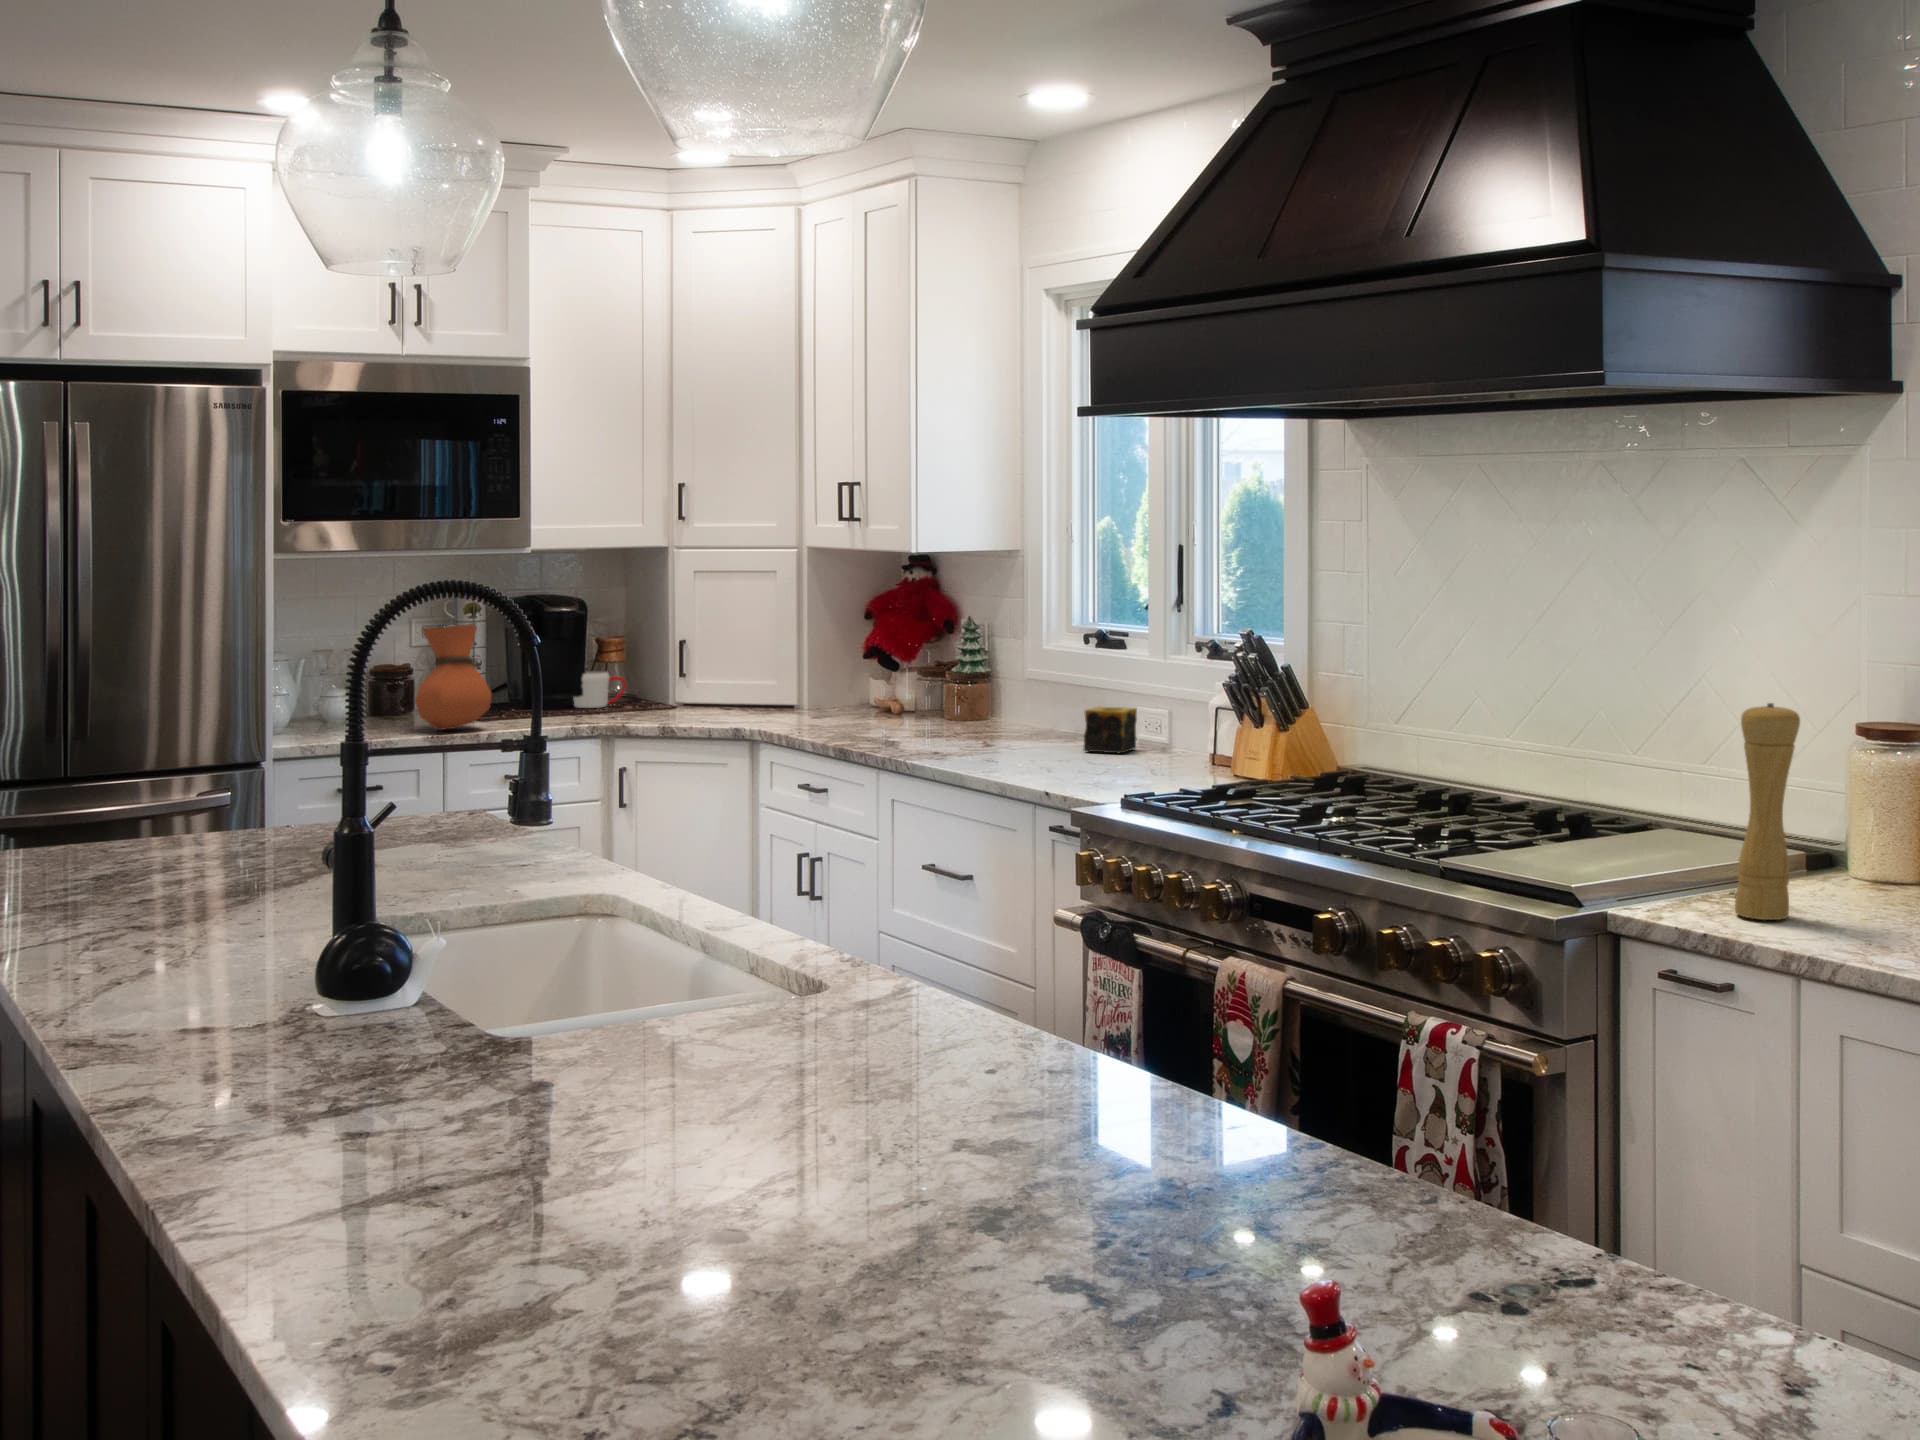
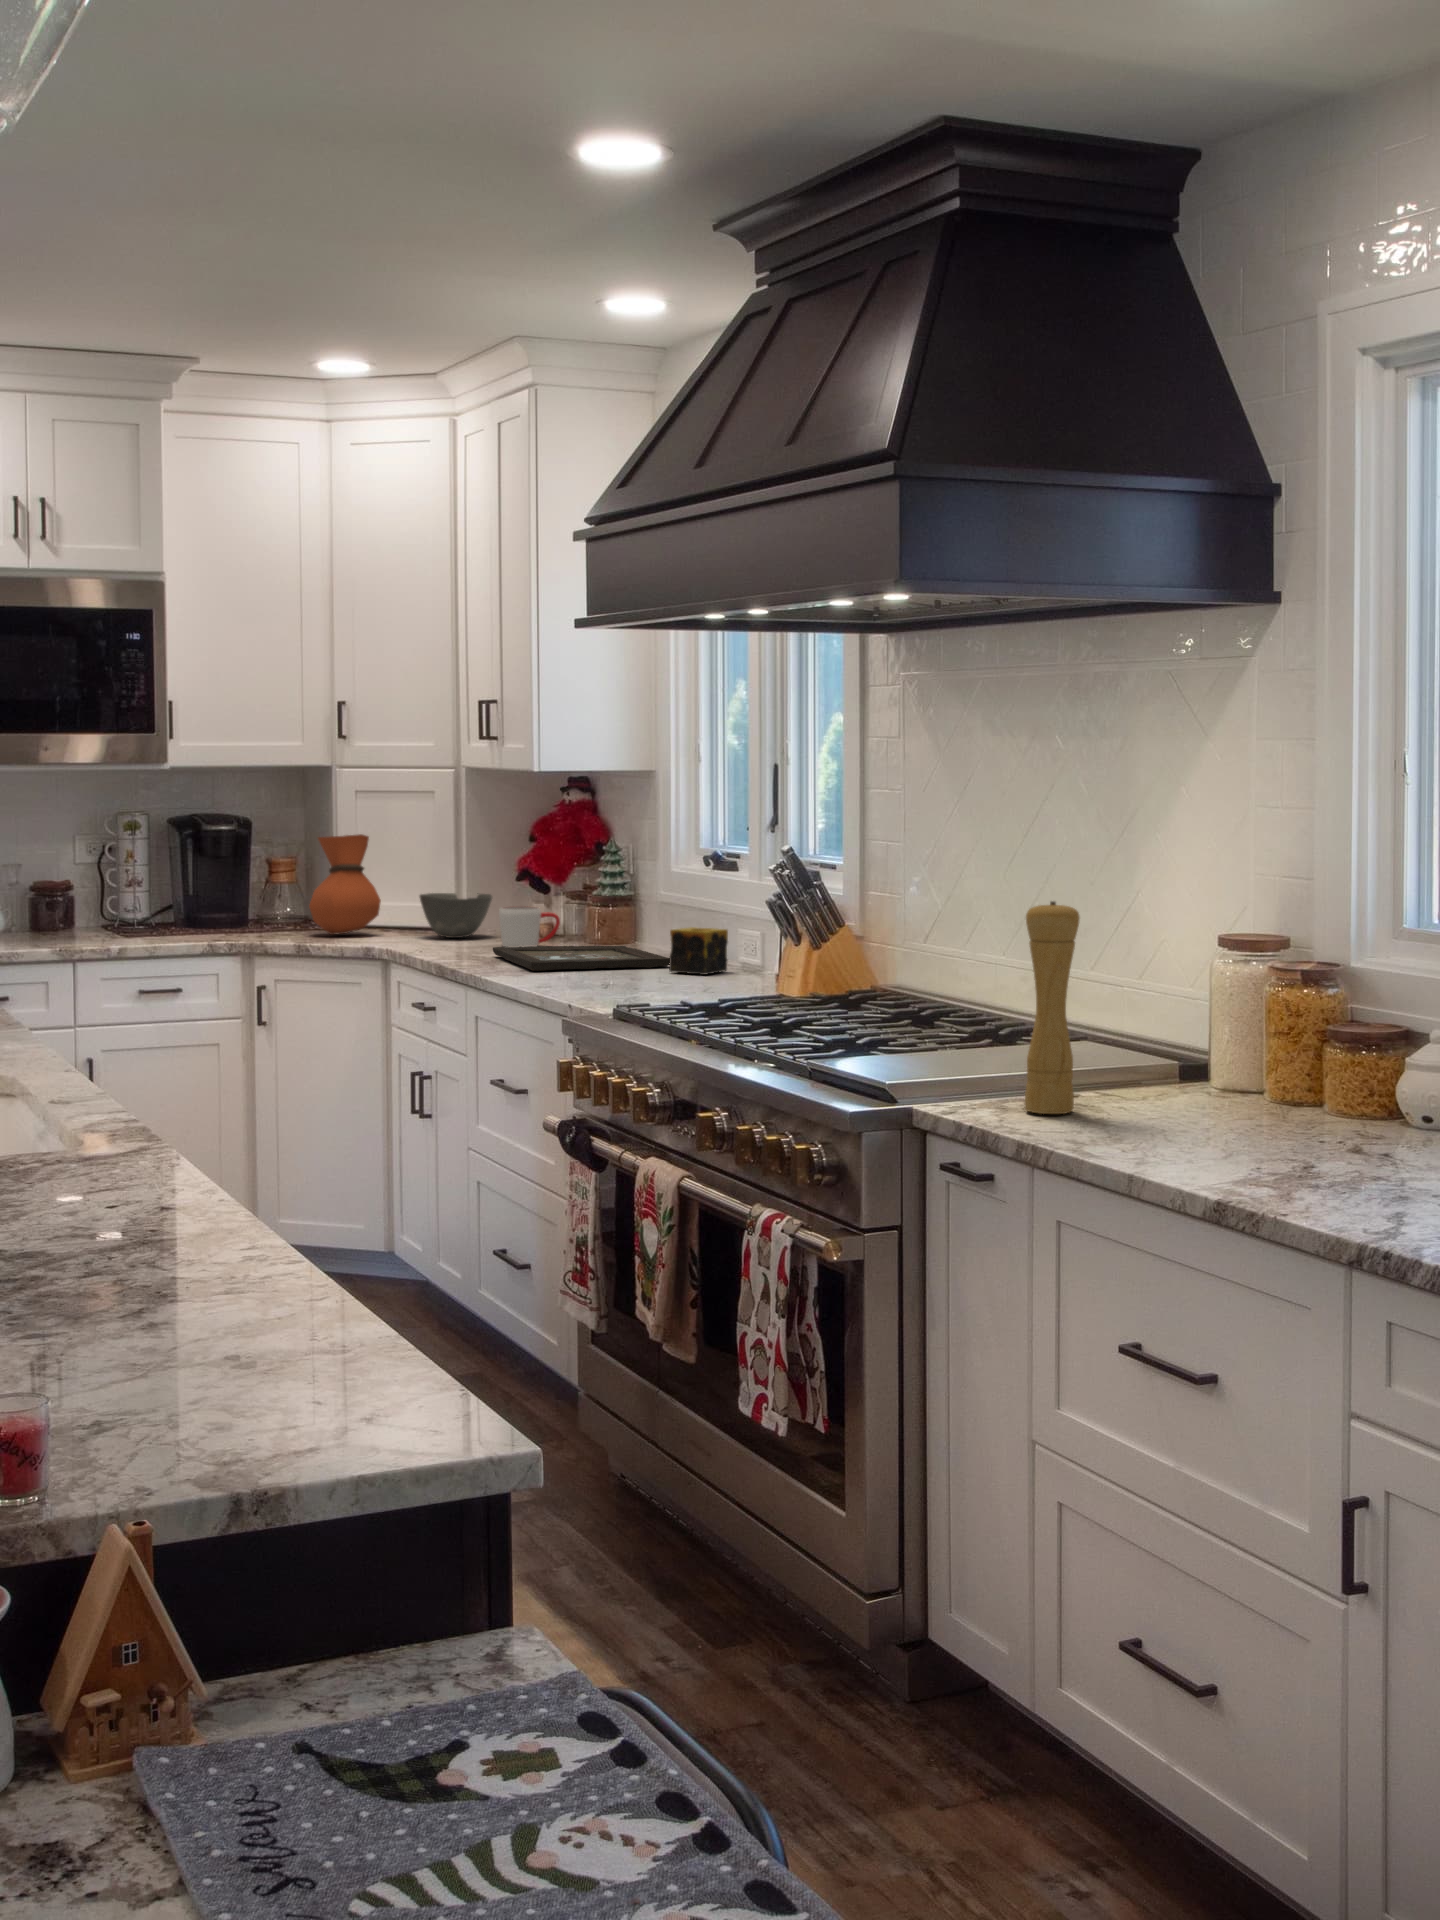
vase: present [415,624,491,730] -> present [309,834,381,935]
mug: present [574,671,626,708] -> present [499,906,560,947]
bowl: none [772,671,843,716] -> present [420,893,492,938]
tray: none [880,722,1074,753] -> present [493,946,670,971]

